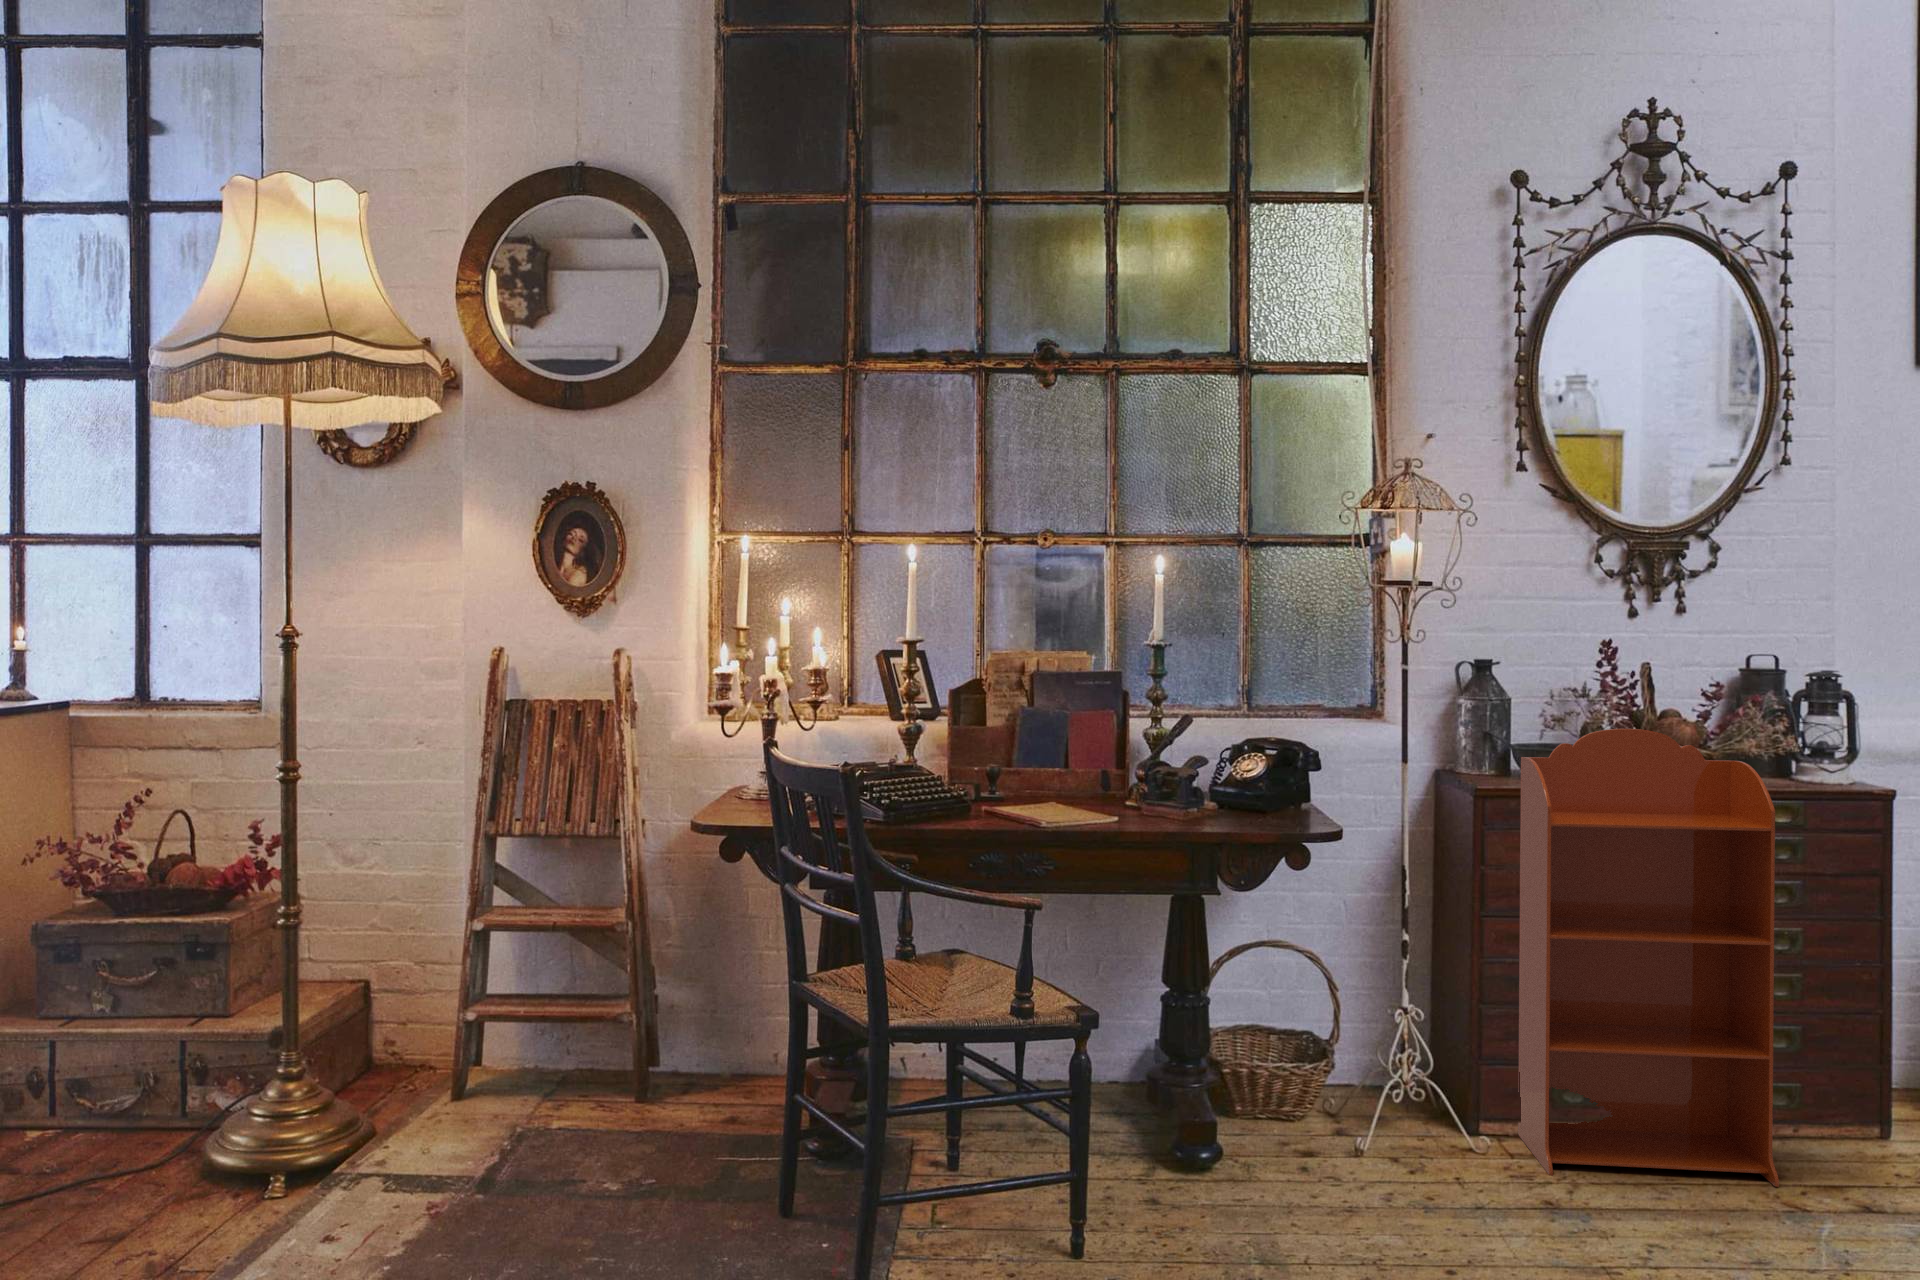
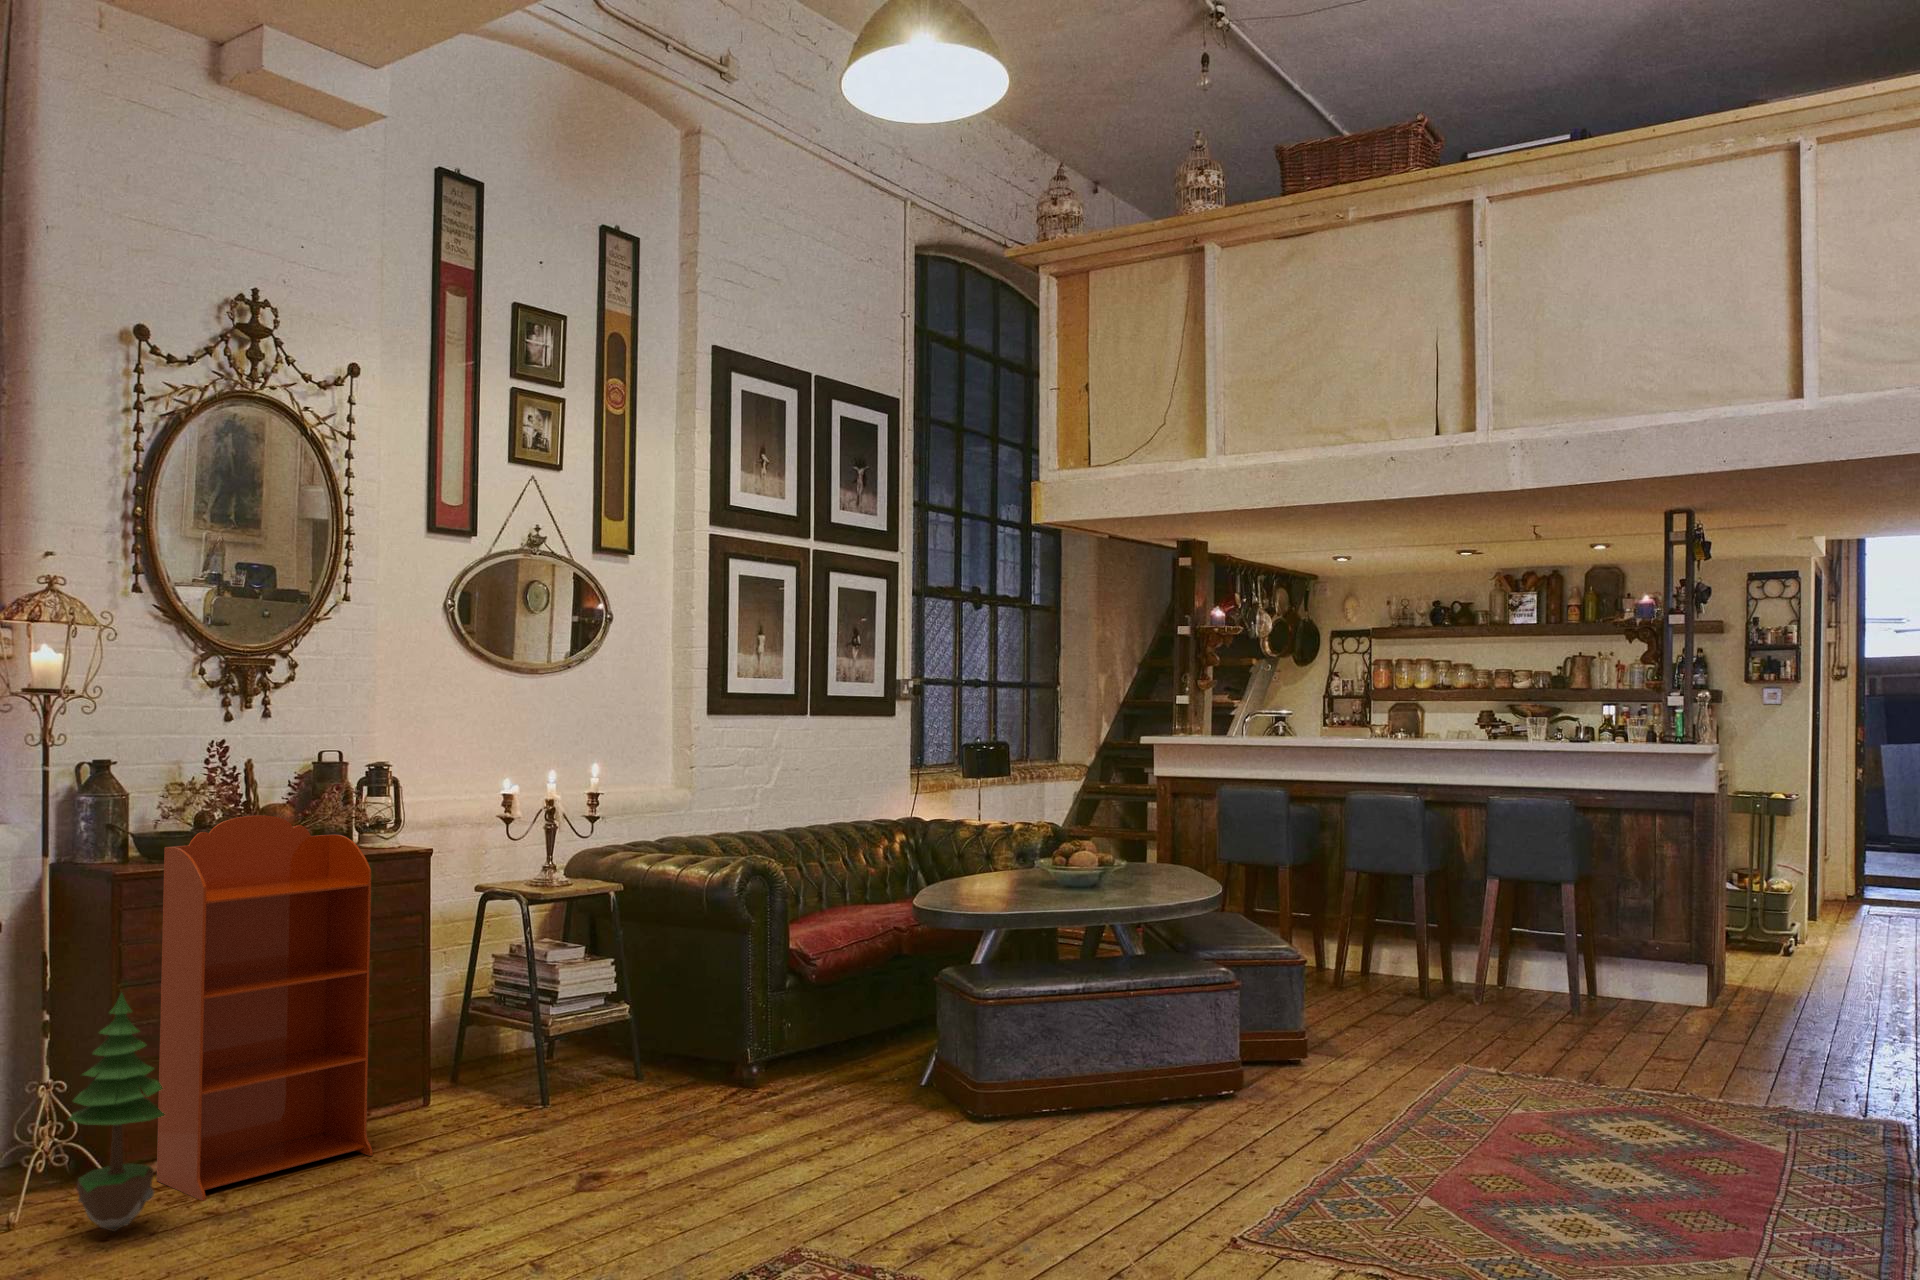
potted tree: none [1391,911,1491,1179] -> present [68,993,164,1232]

